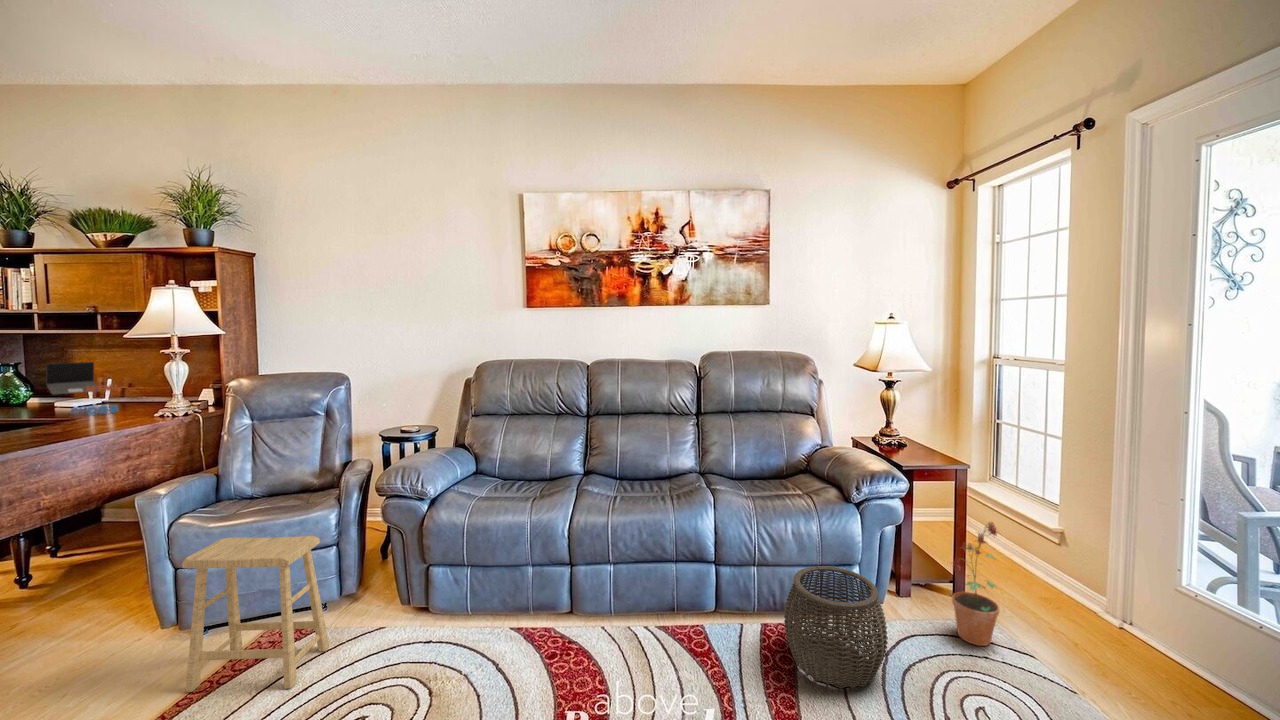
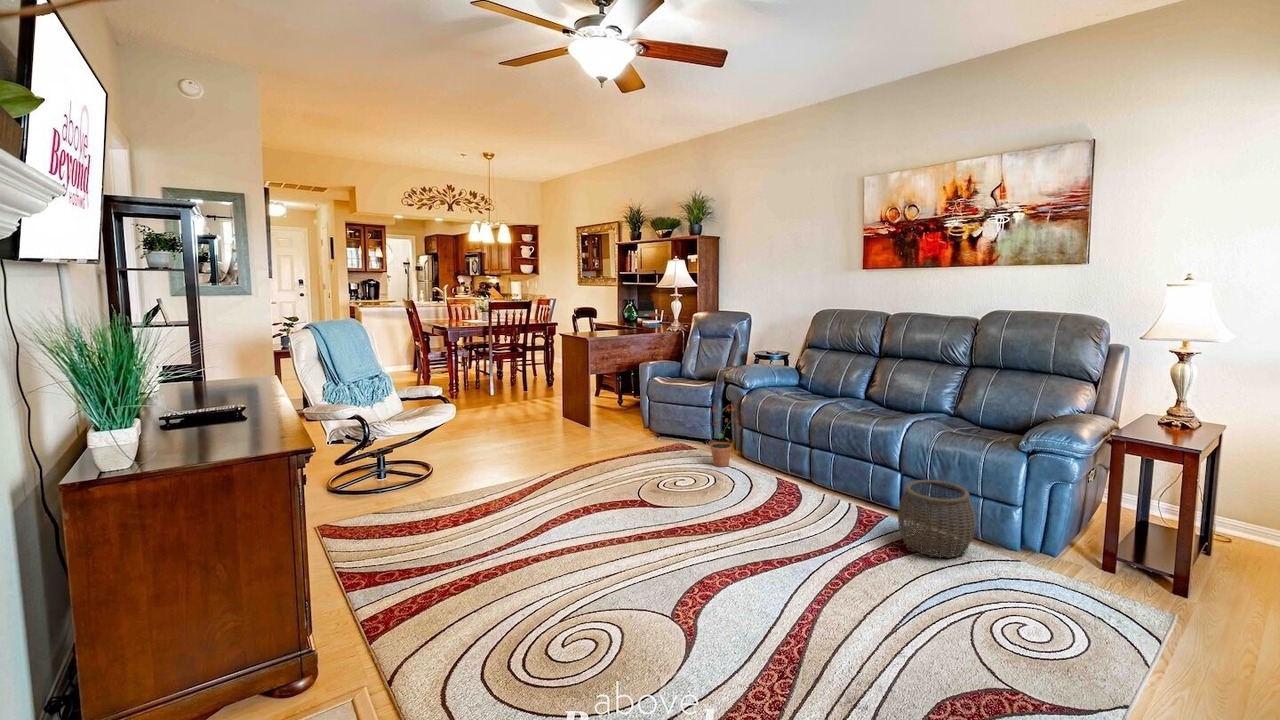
potted plant: present [952,522,999,646] -> present [708,406,738,467]
footstool: present [182,536,329,692] -> none [652,390,704,460]

